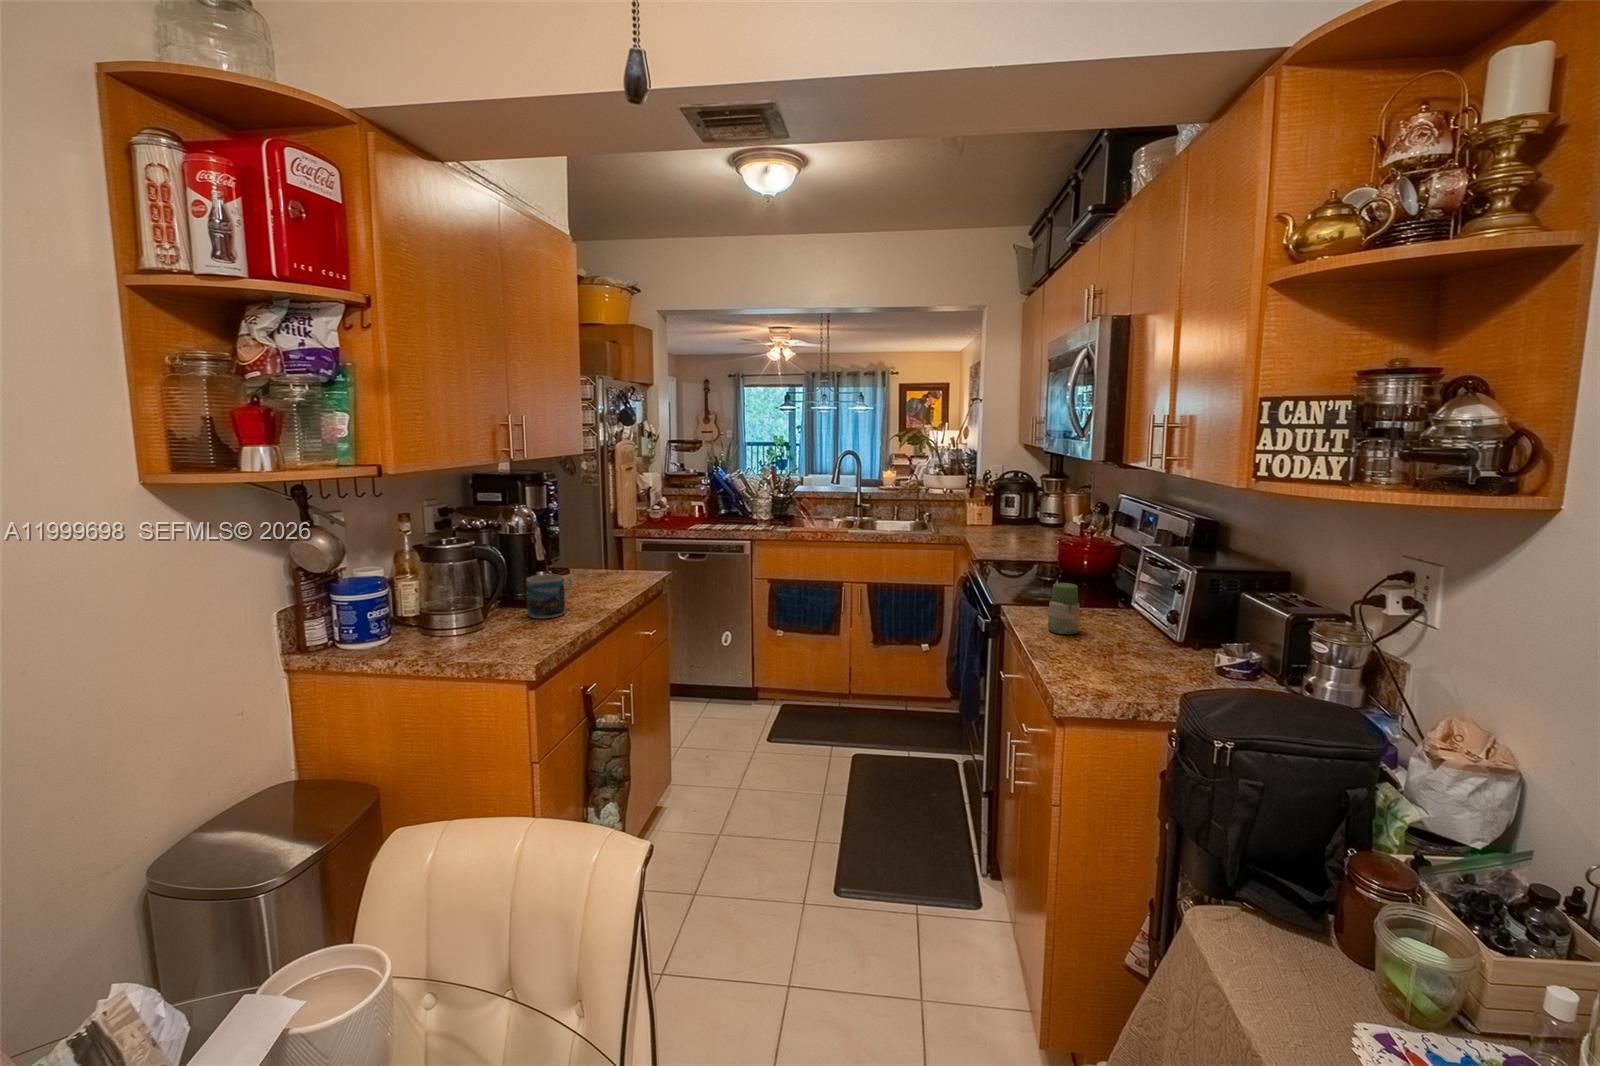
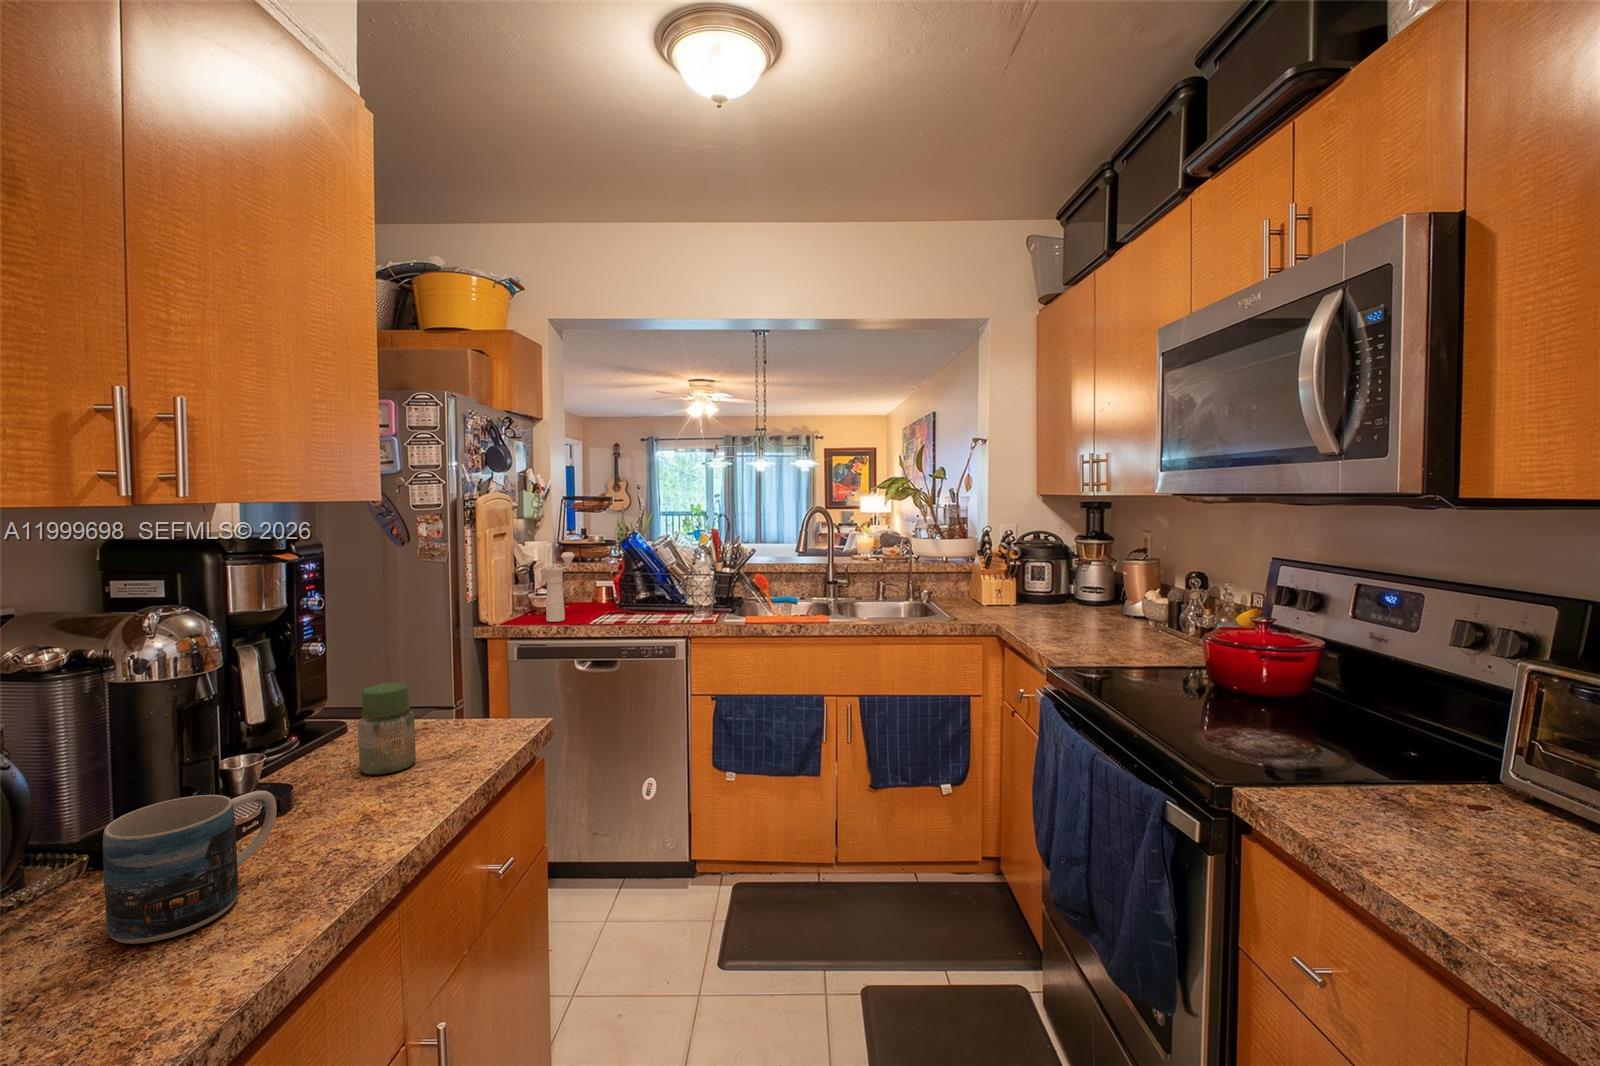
pepper mill: none [658,481,677,528] -> present [545,552,575,622]
jar: present [1048,583,1080,634] -> present [358,683,416,775]

